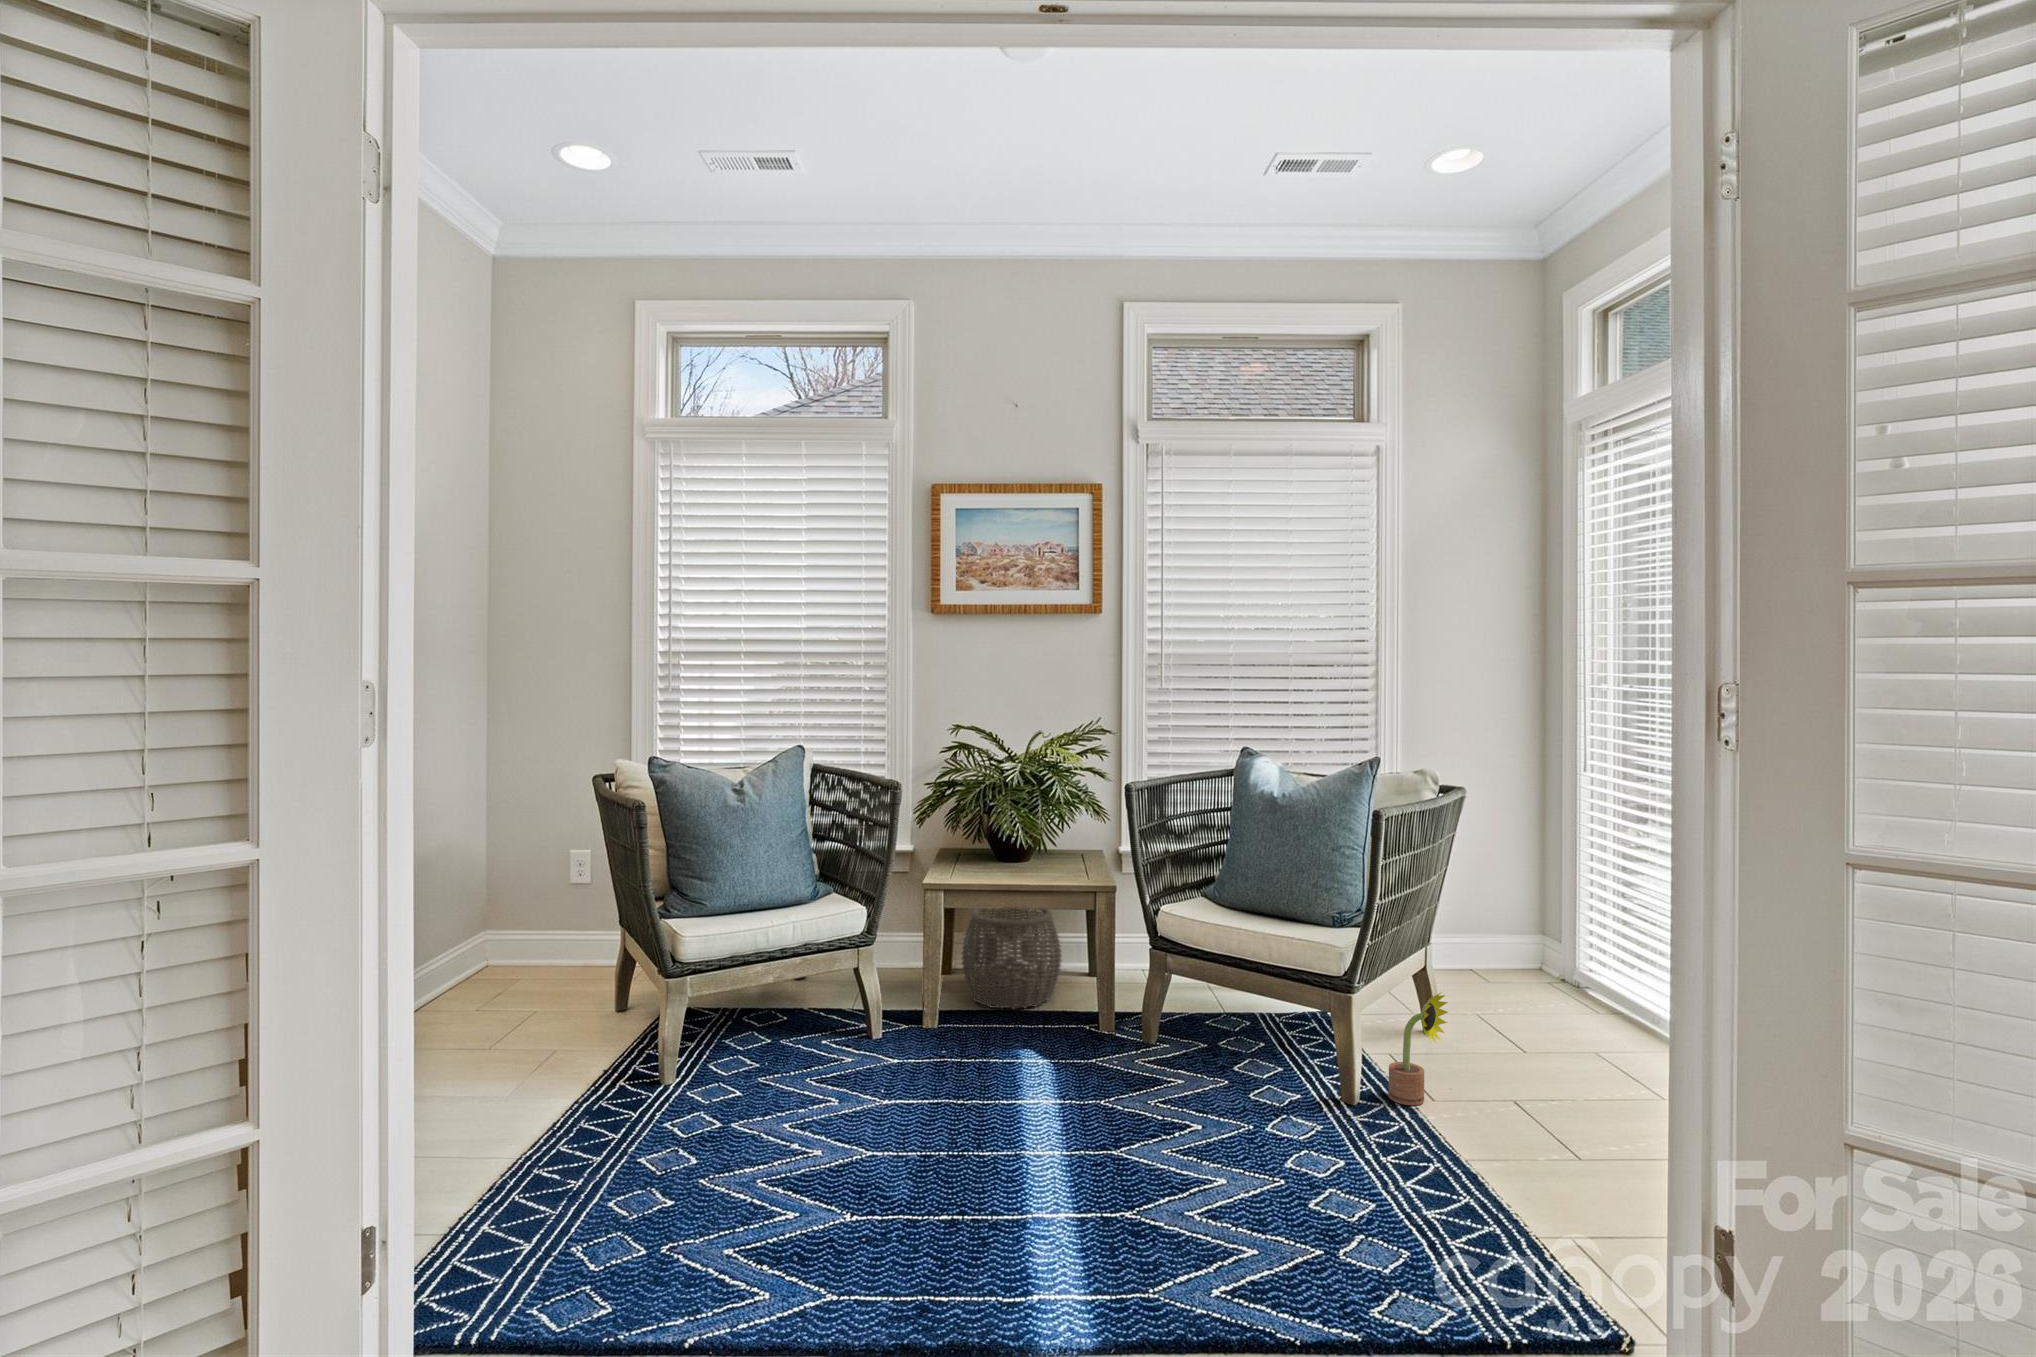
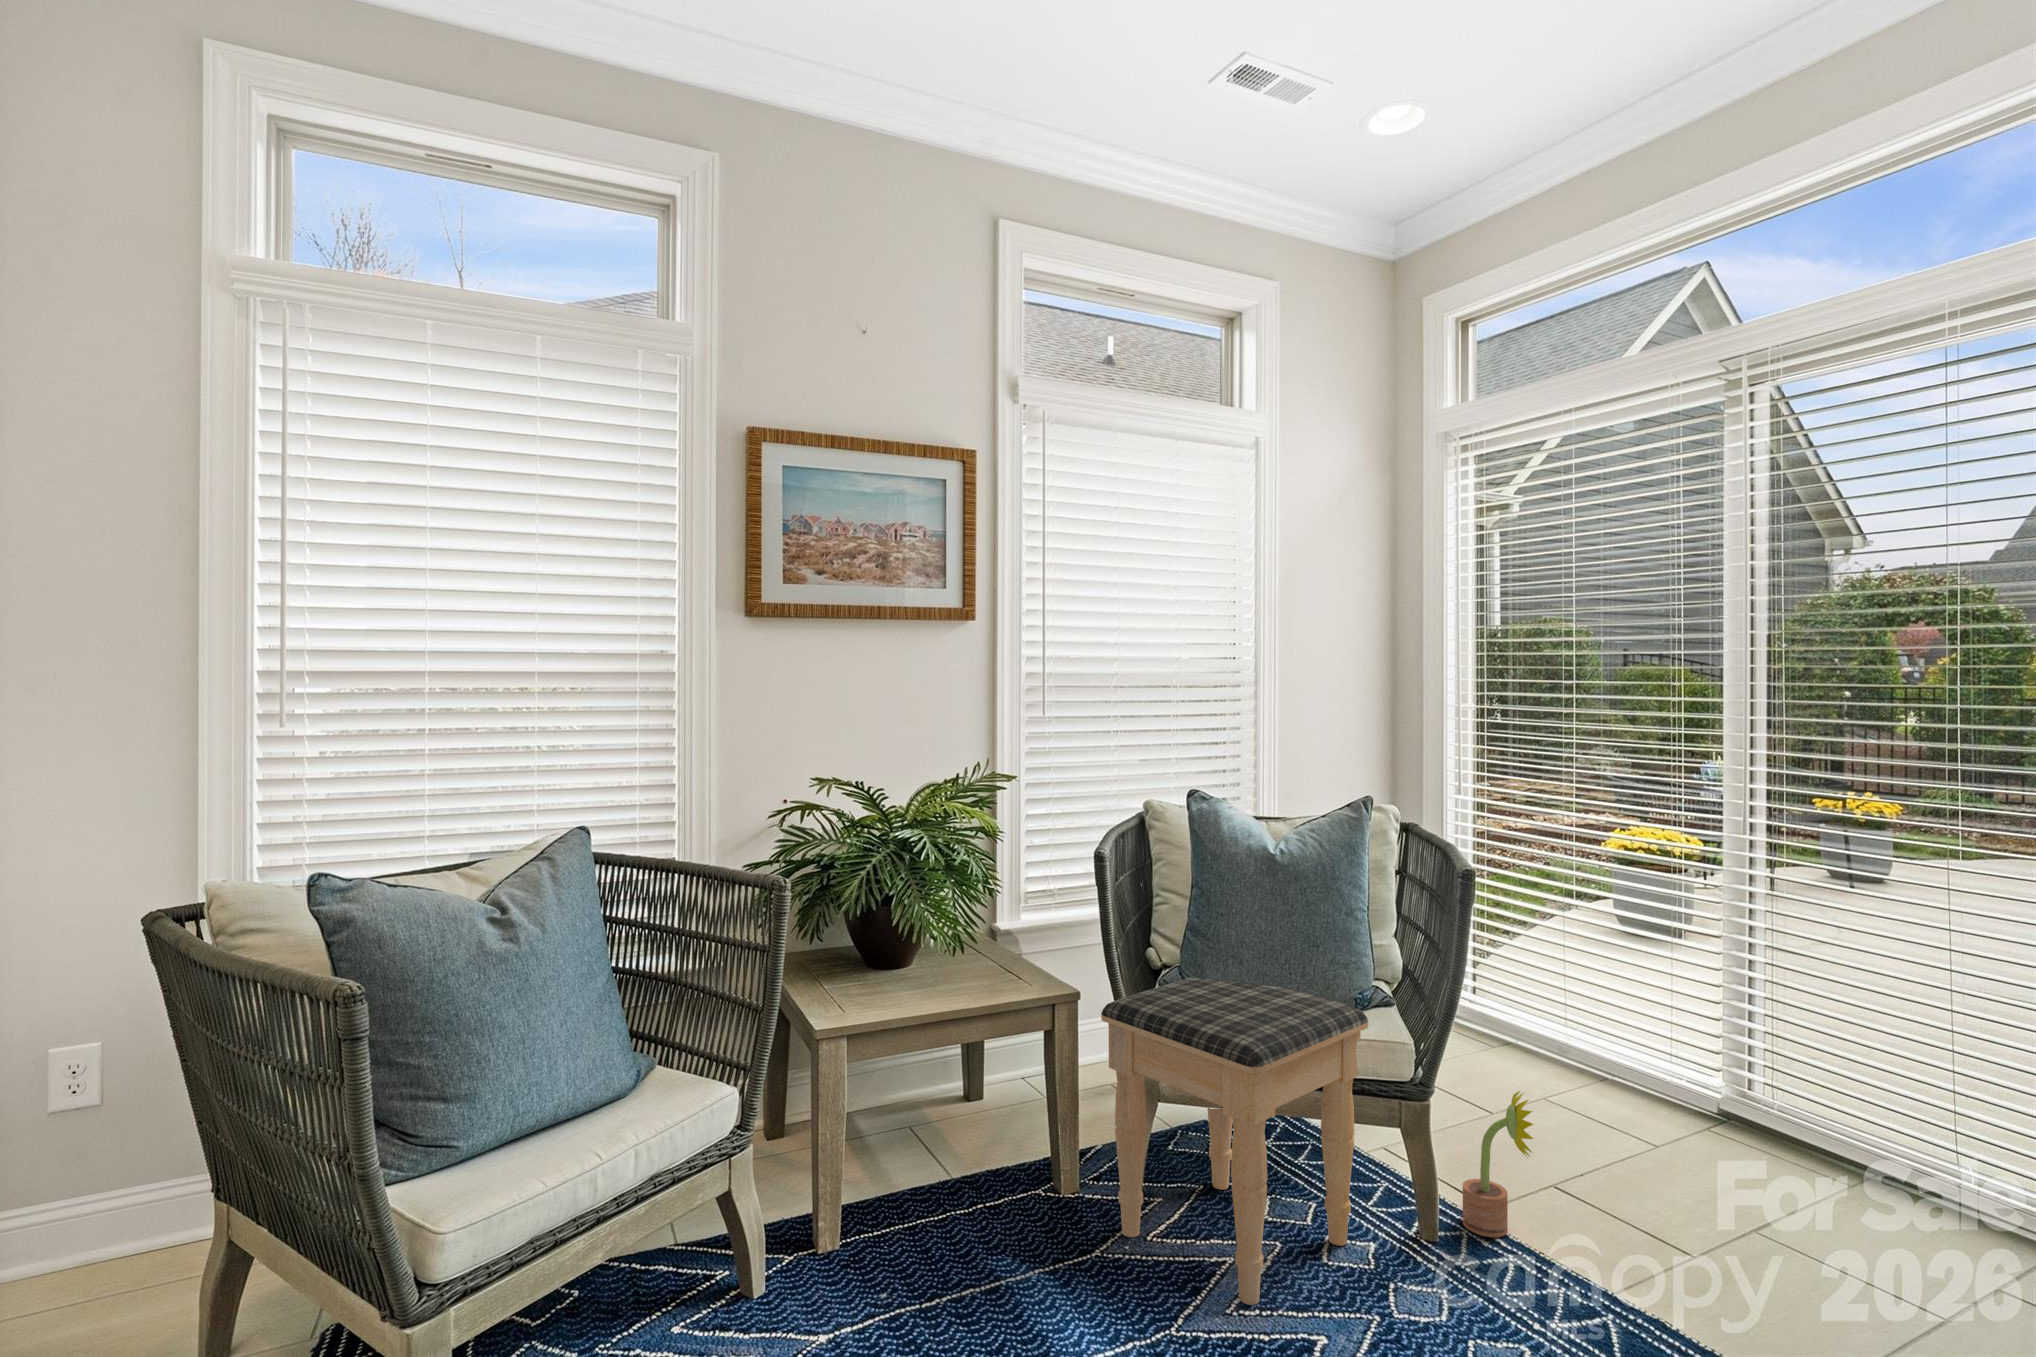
footstool: none [1110,880,1298,1098] -> present [1101,977,1368,1305]
woven basket: present [962,907,1062,1009] -> none [822,1022,967,1190]

